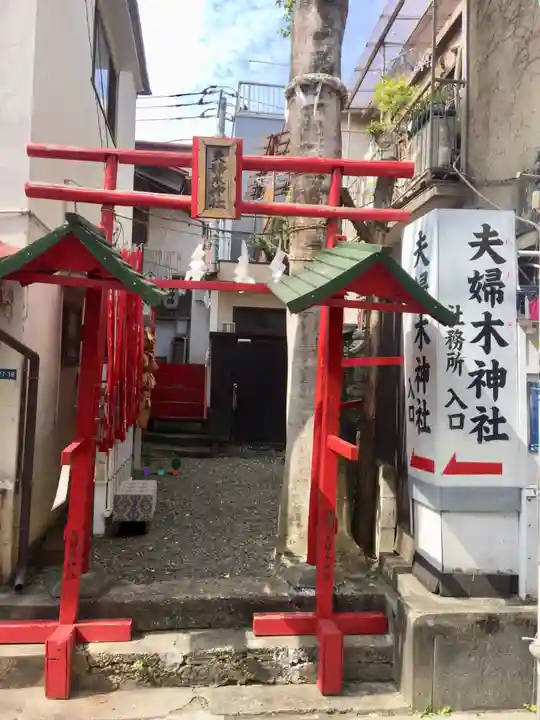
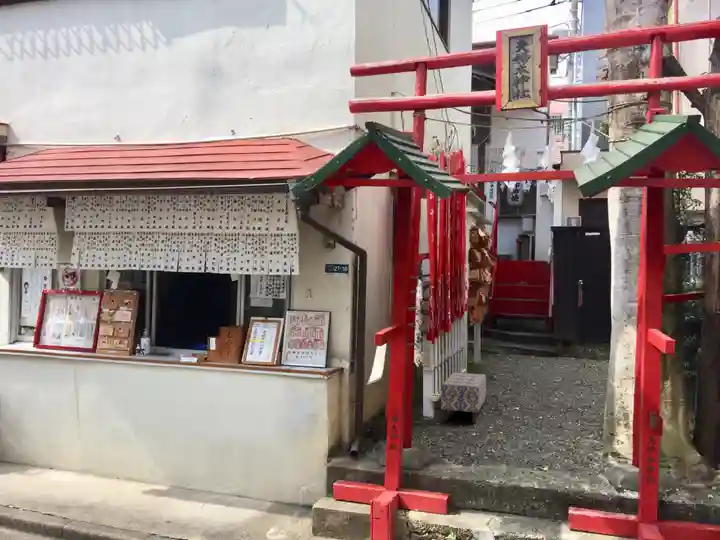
potted plant: present [143,444,182,475] -> none [477,340,519,374]

